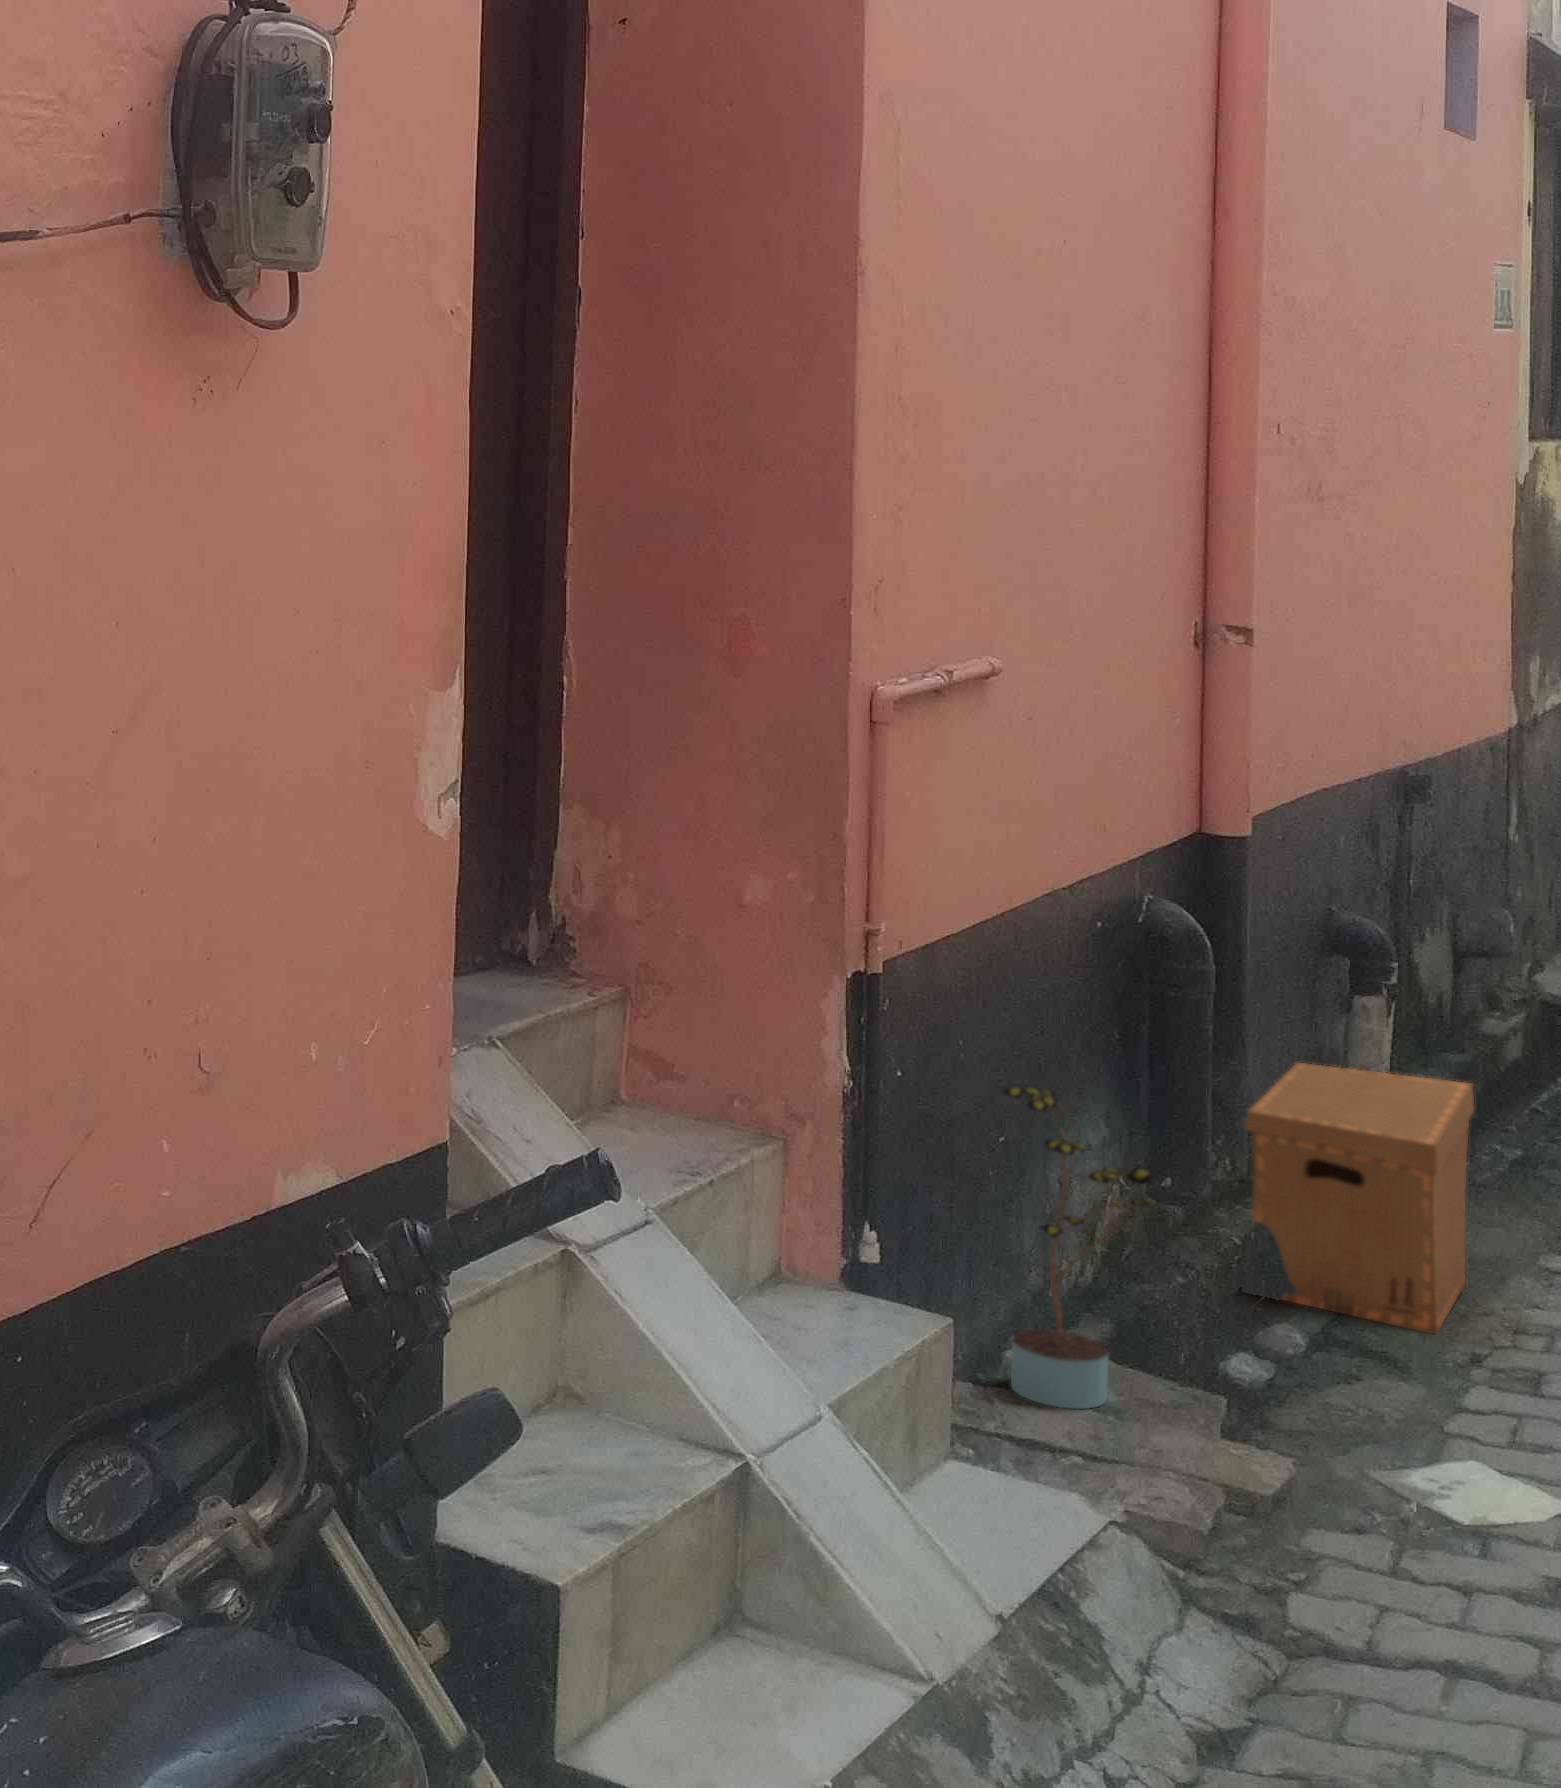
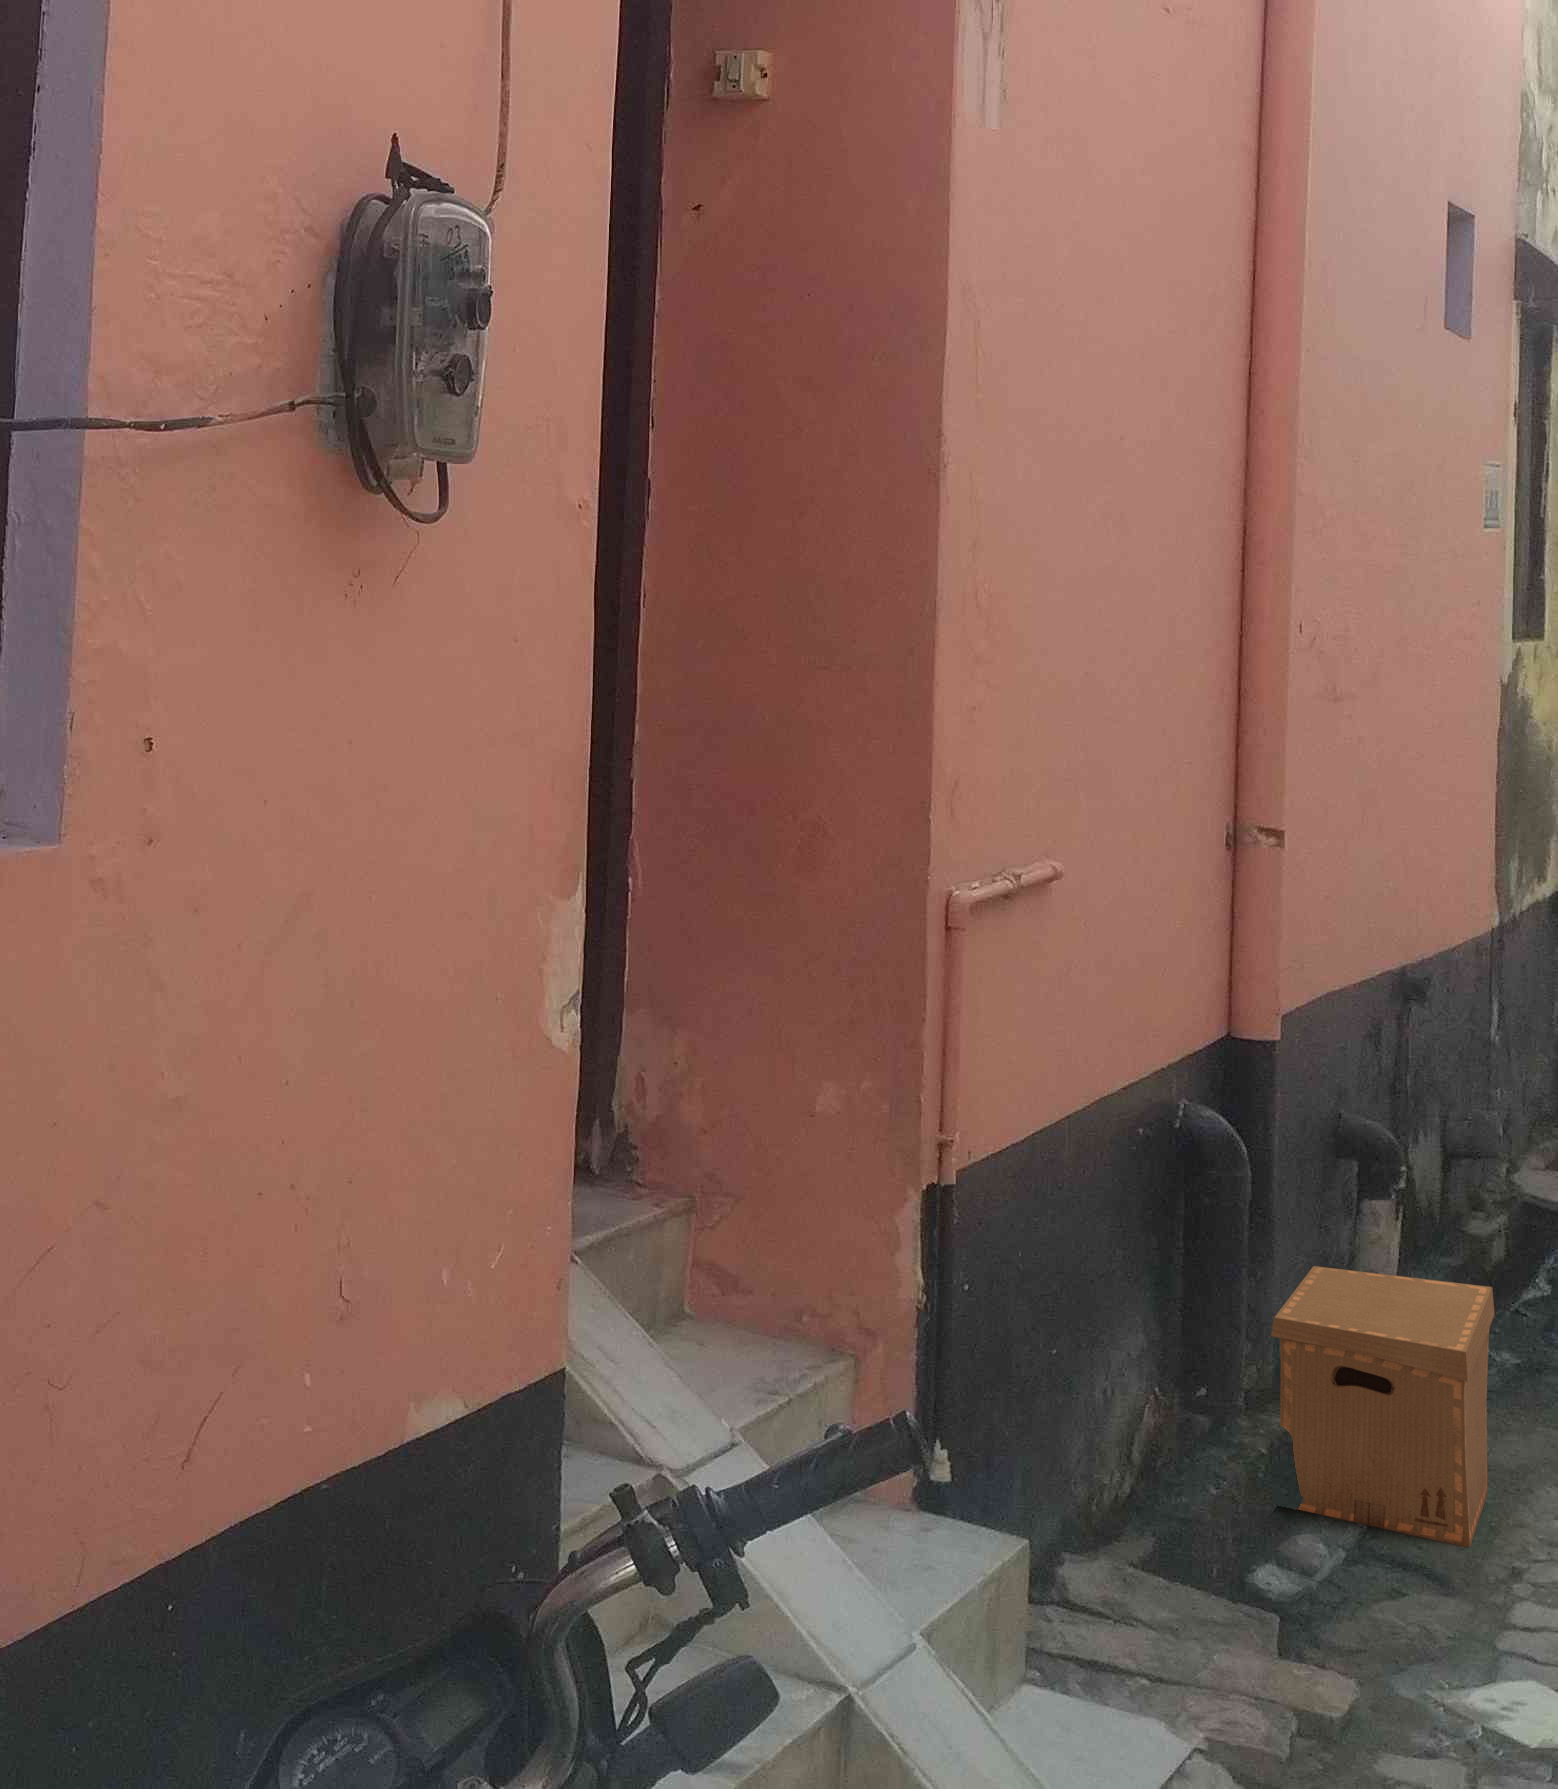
potted plant: present [1004,1086,1152,1409] -> none [1061,1297,1223,1635]

